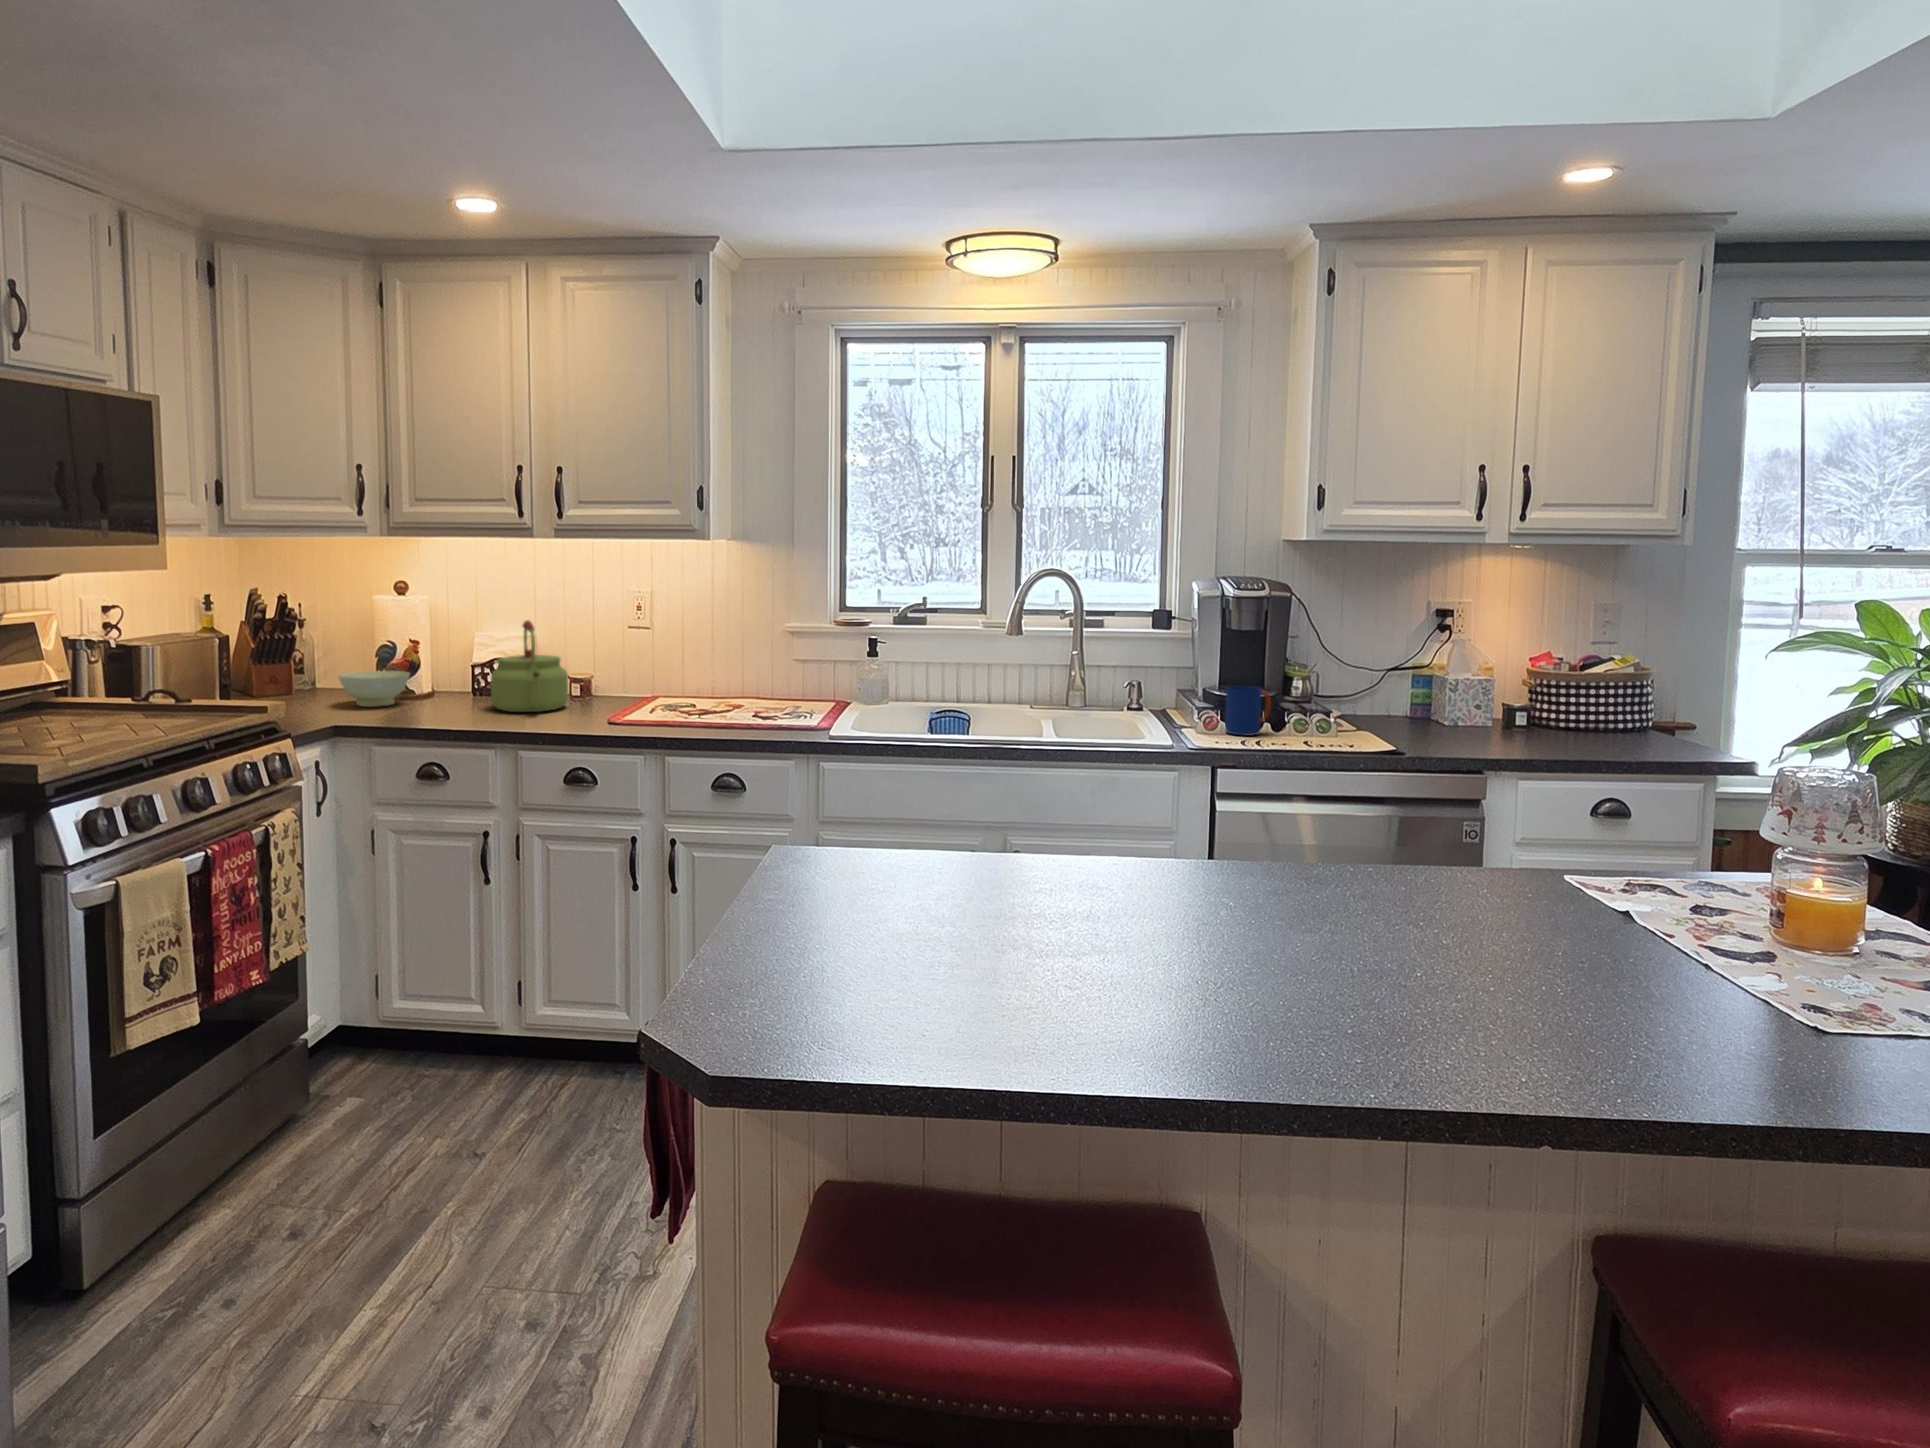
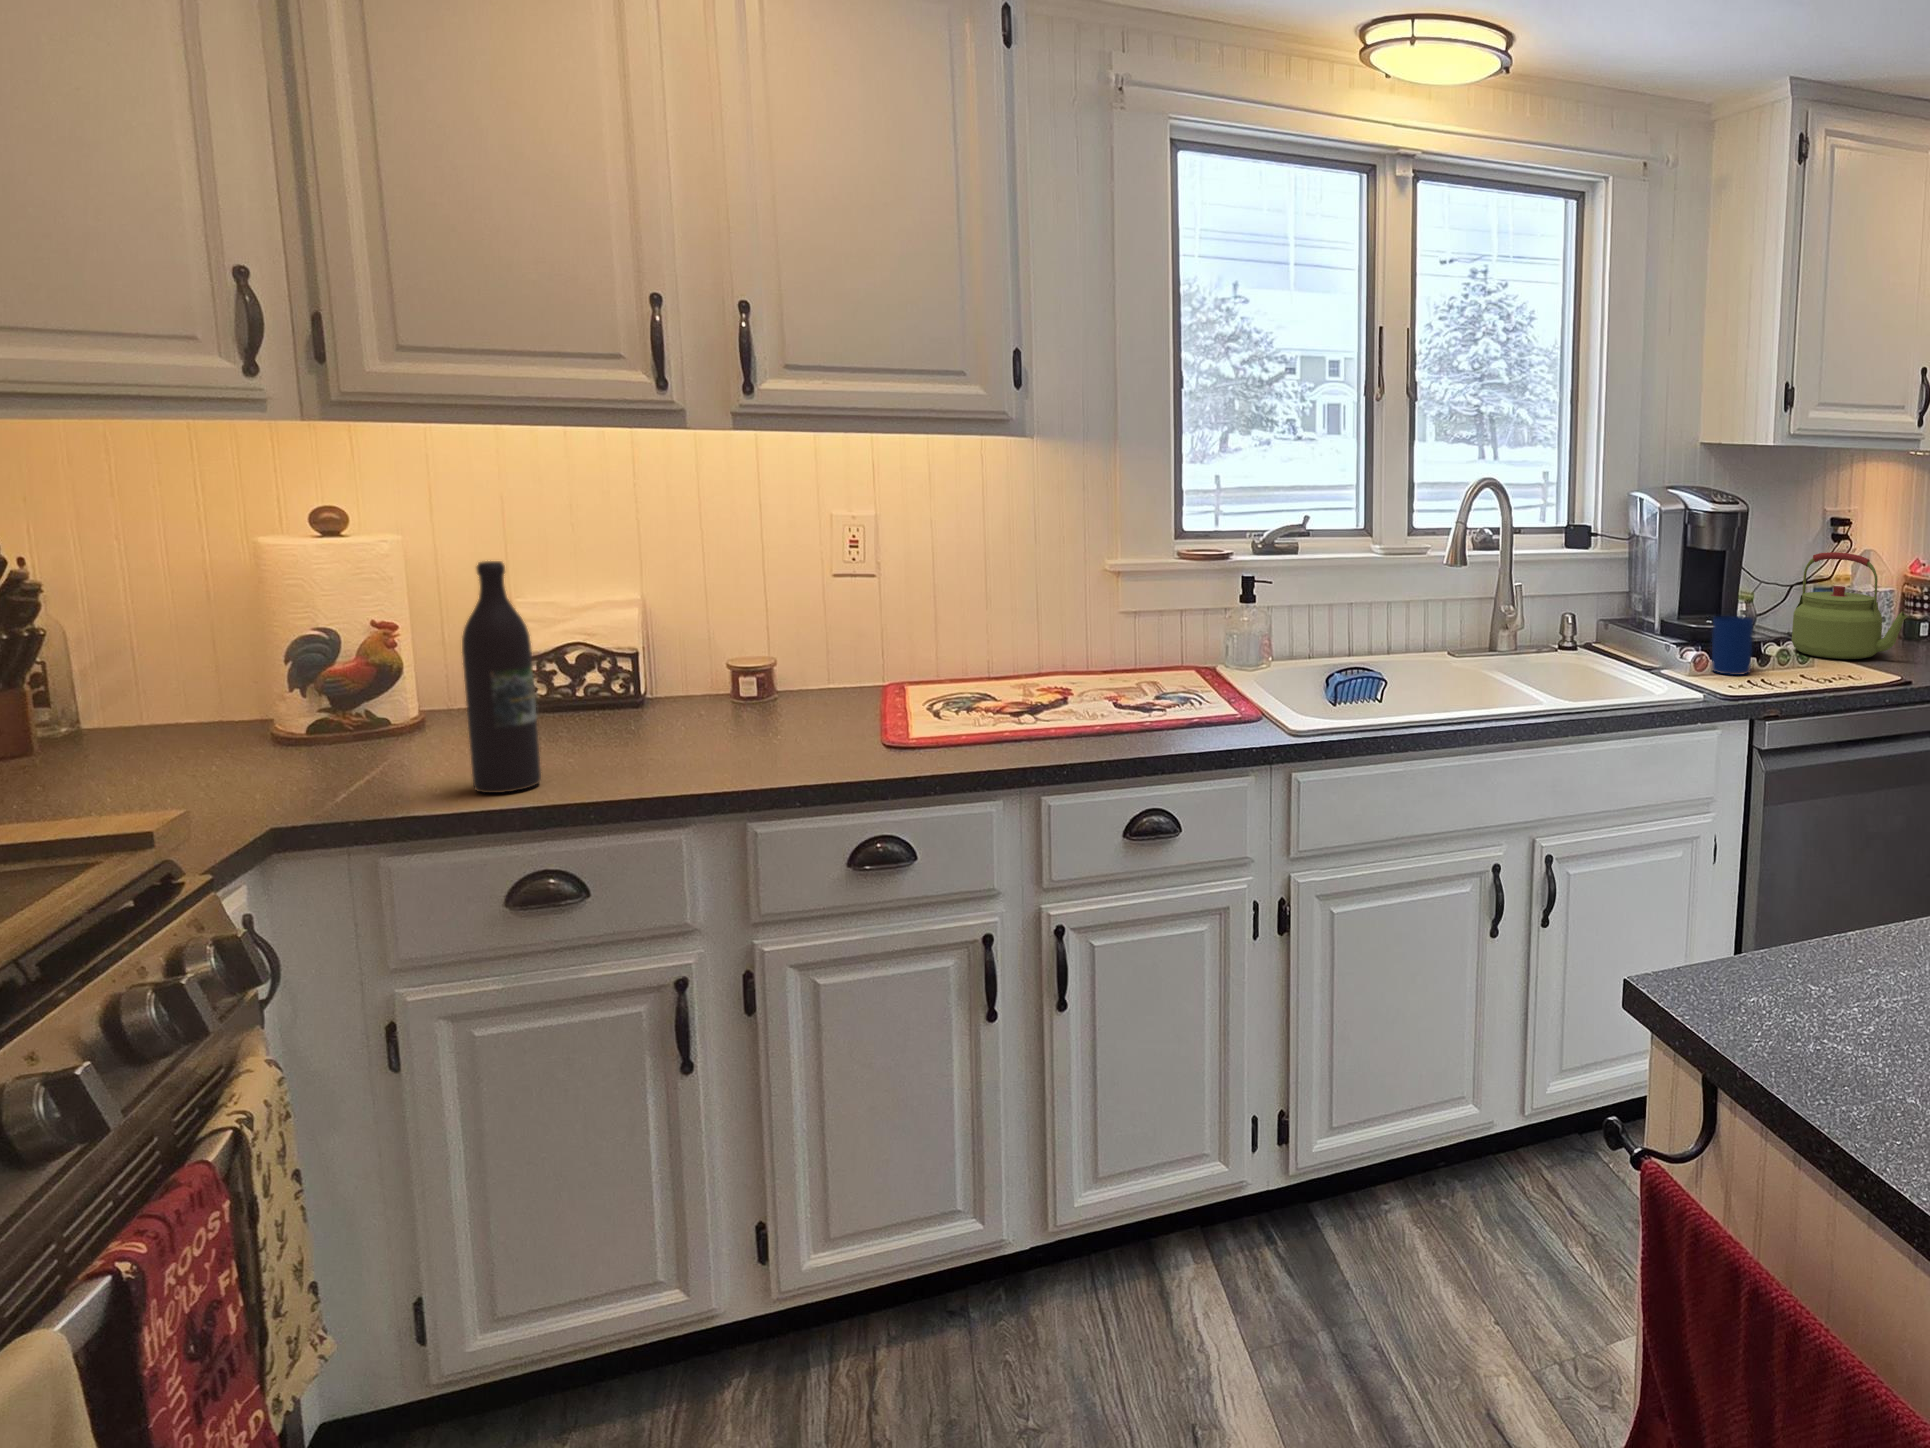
wine bottle: none [414,608,443,722] -> present [462,561,541,793]
kettle: present [491,620,569,712] -> present [1792,552,1907,659]
bowl: present [339,671,410,707] -> none [204,686,398,770]

